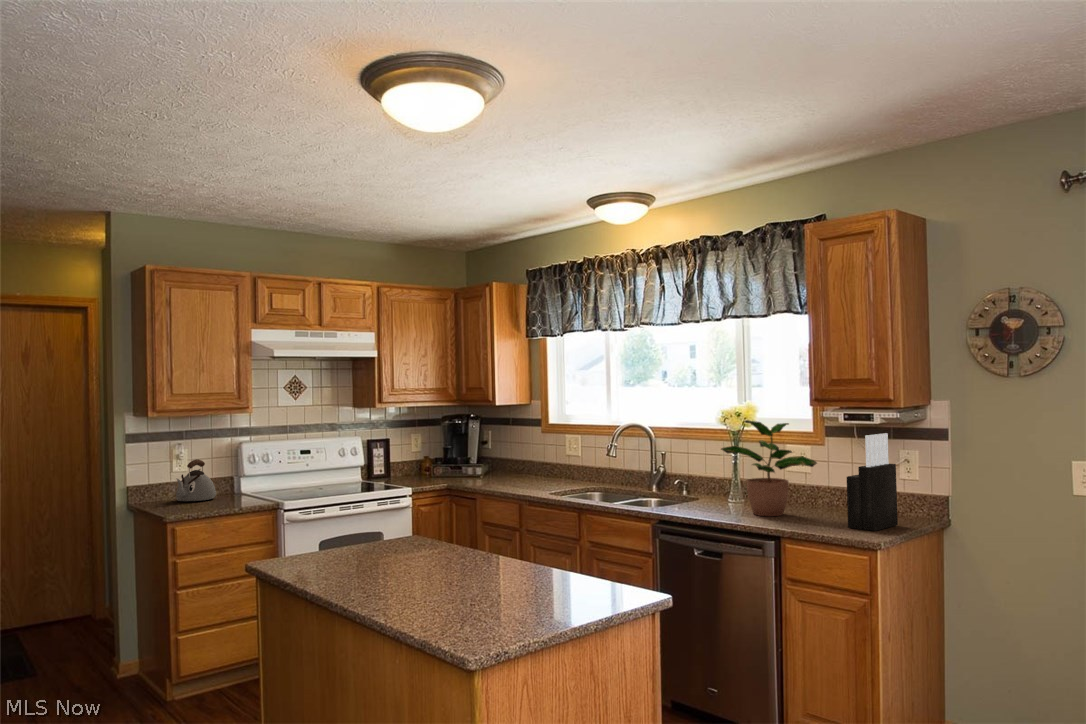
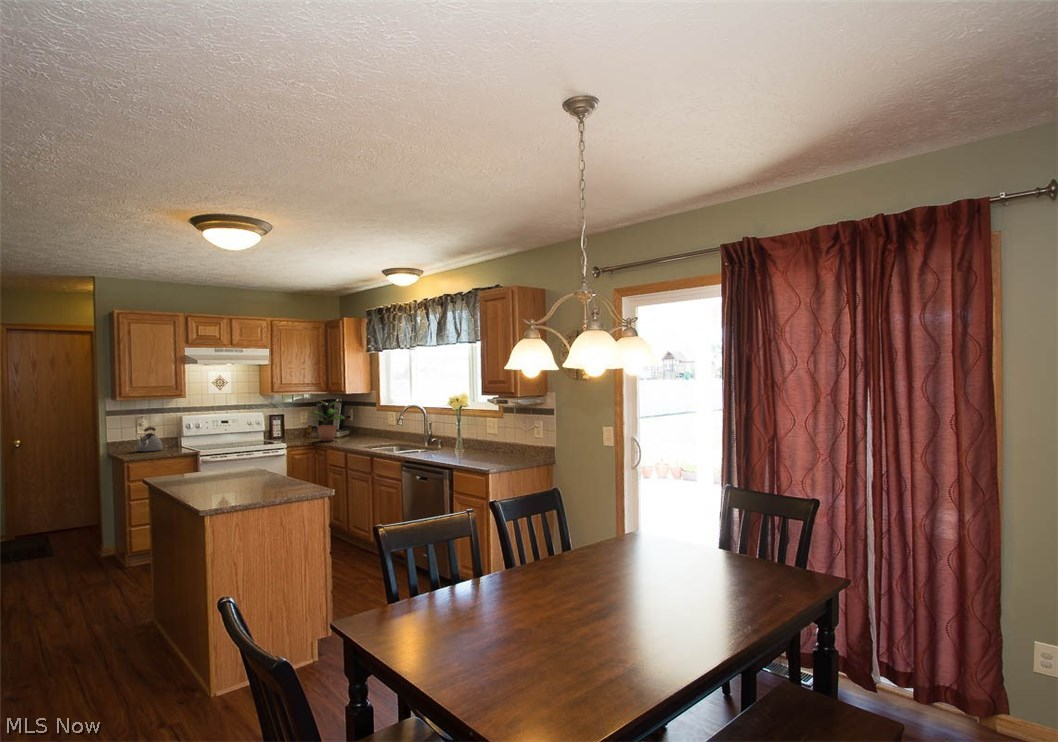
potted plant: present [721,420,817,516] -> present [312,400,345,441]
knife block: present [847,433,898,531] -> none [490,409,519,460]

